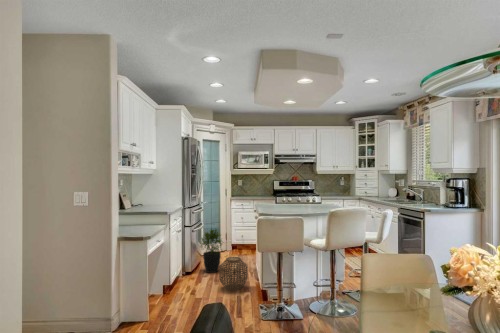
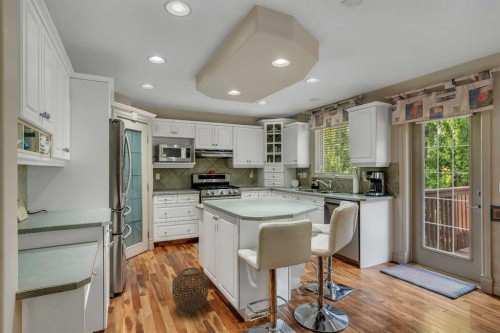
potted plant: present [201,229,222,273] -> none [130,231,162,287]

